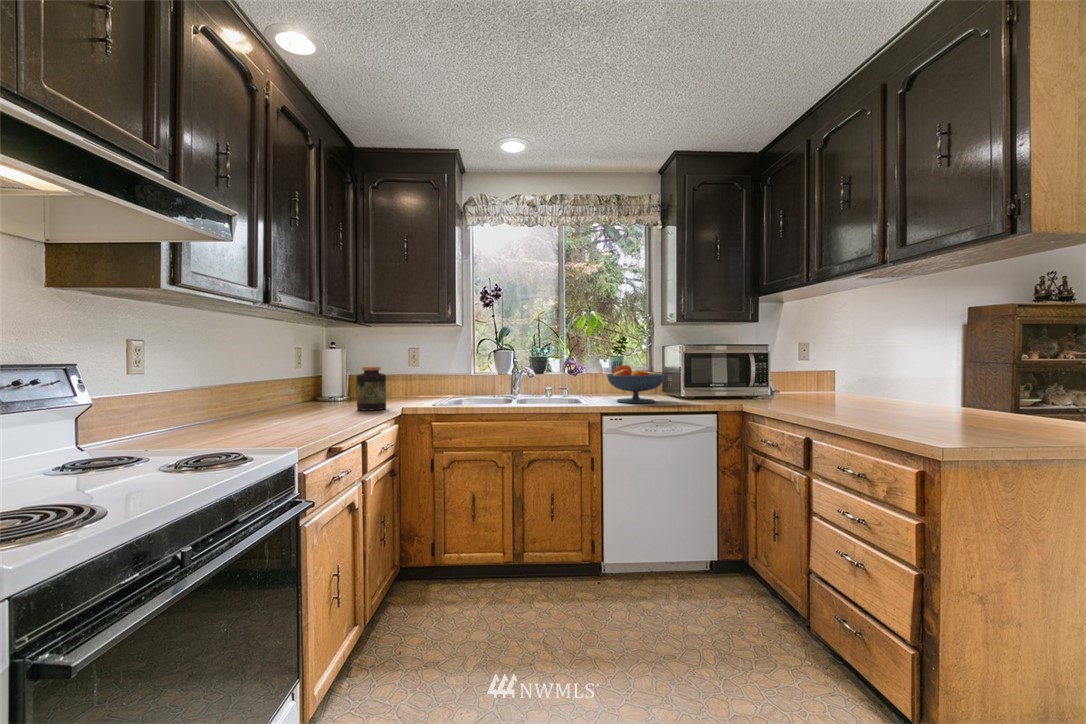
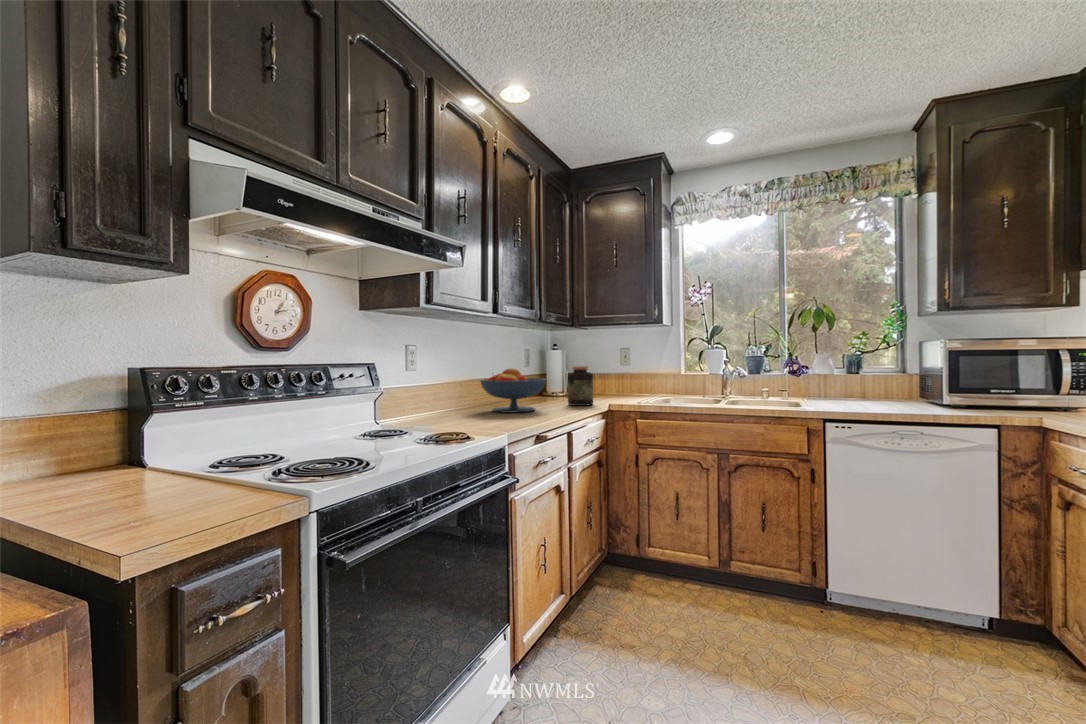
fruit bowl: present [606,365,666,403] -> present [480,368,547,413]

